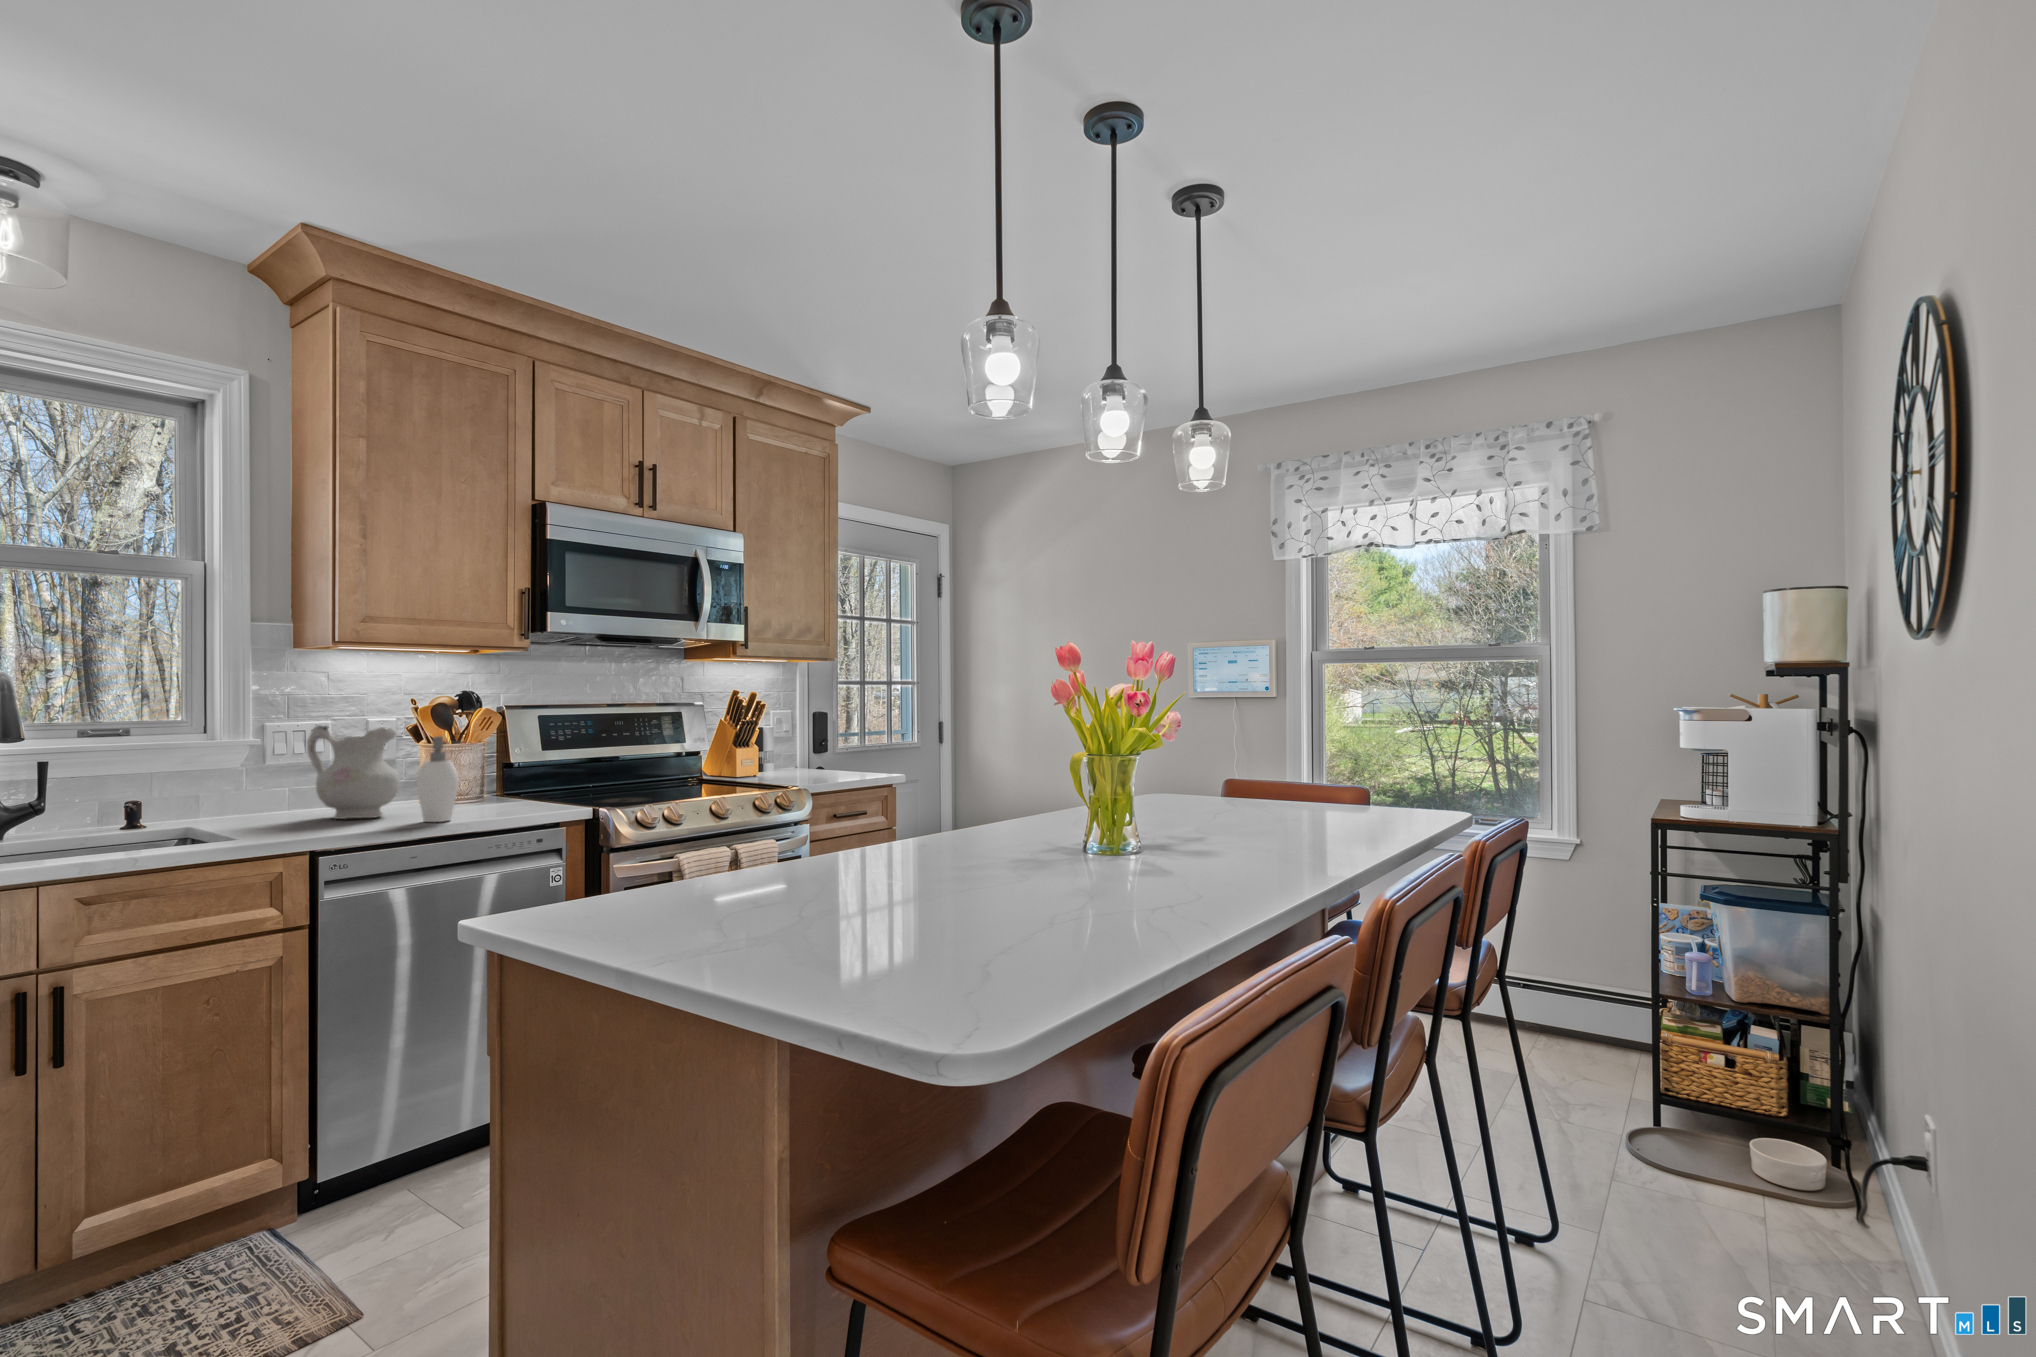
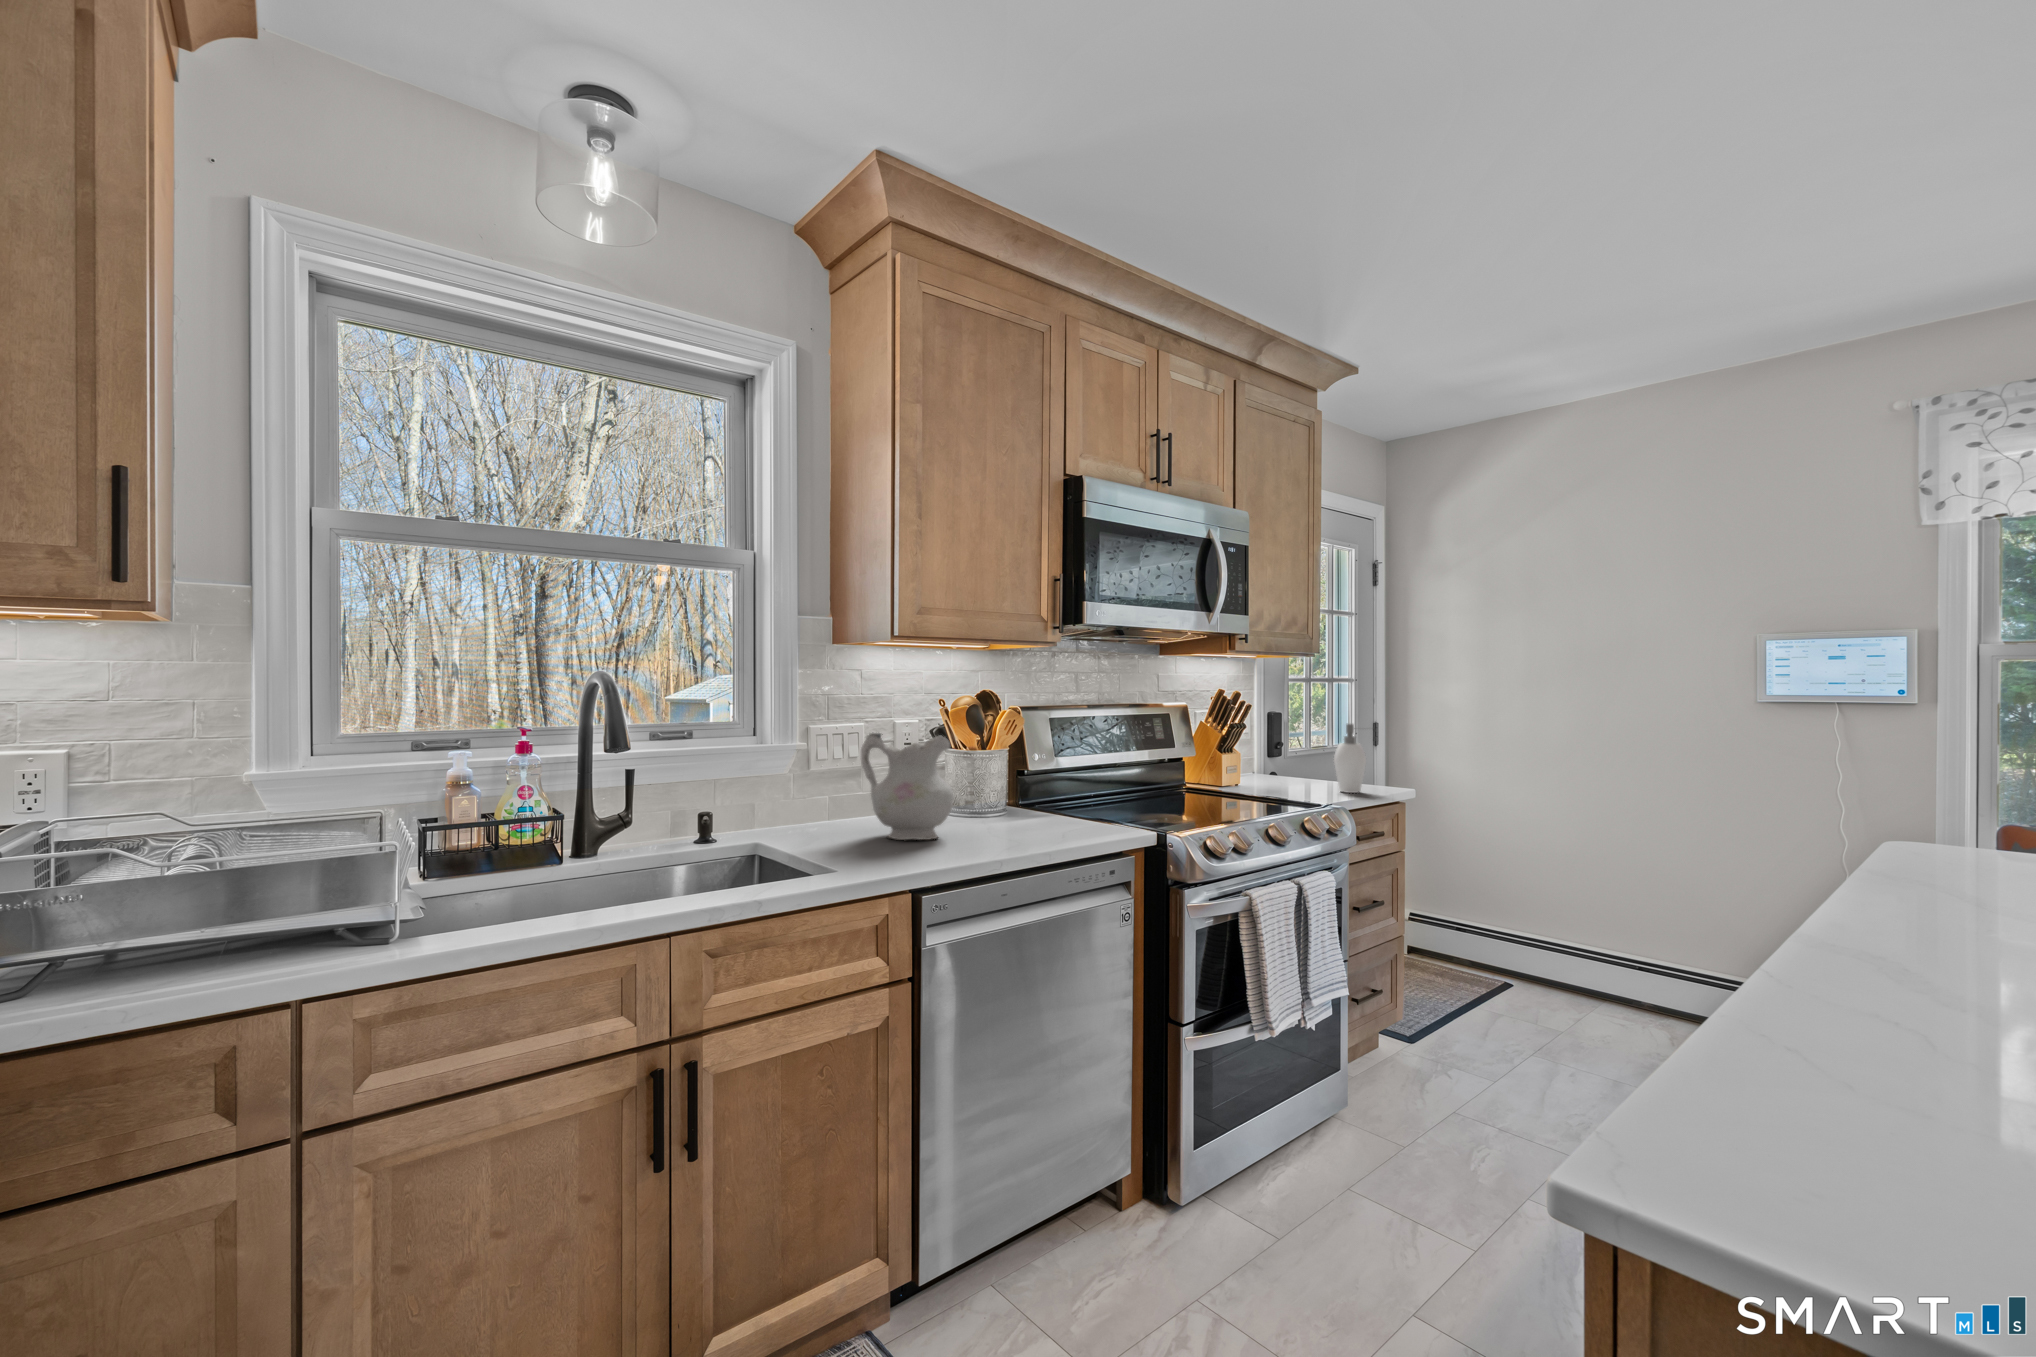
soap dispenser: present [416,736,466,822] -> present [1334,724,1366,793]

